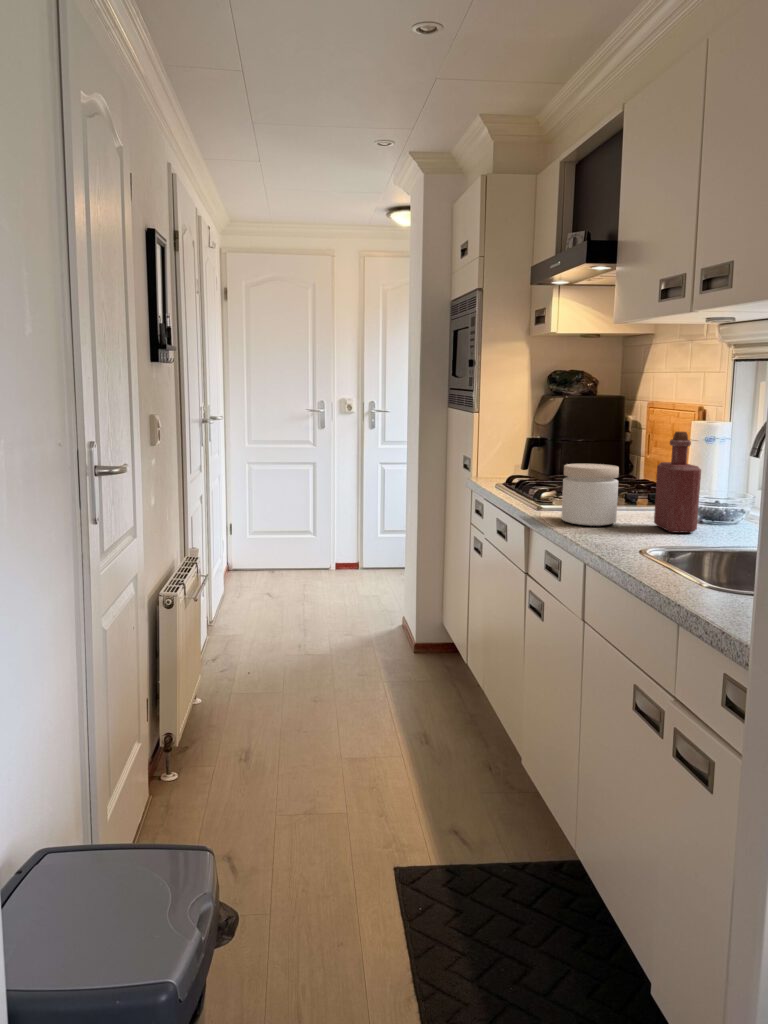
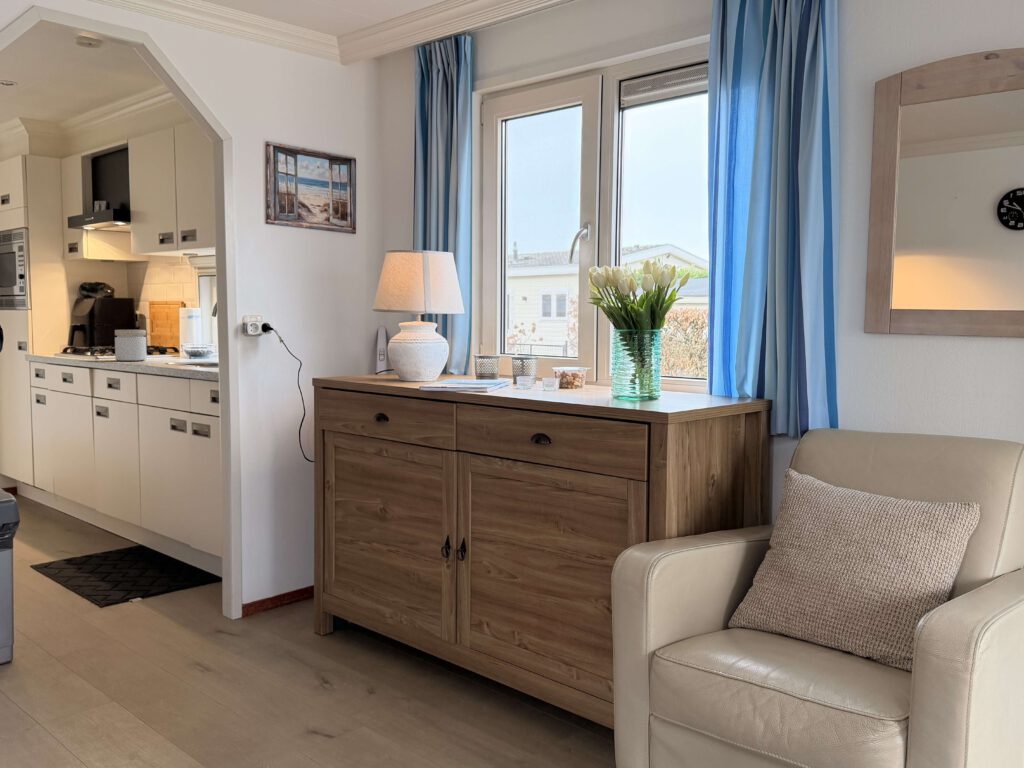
bottle: present [654,432,701,533] -> none [166,310,189,361]

